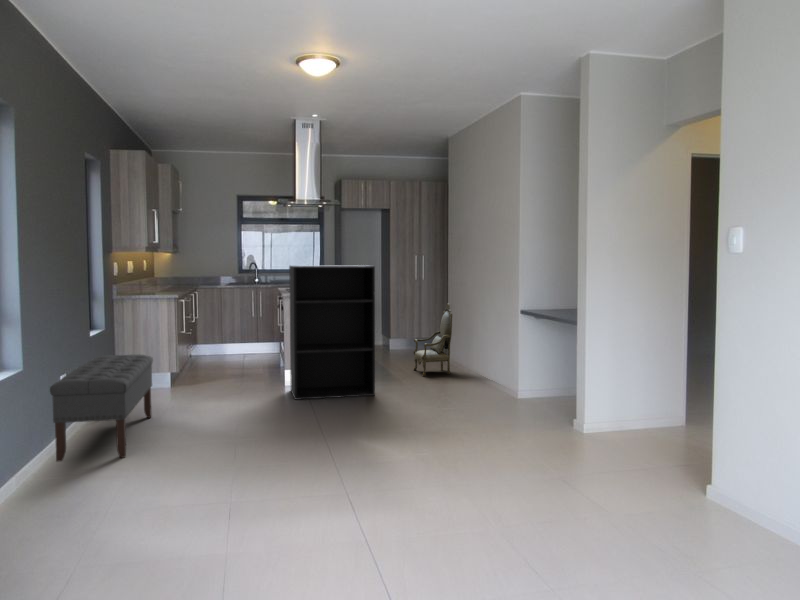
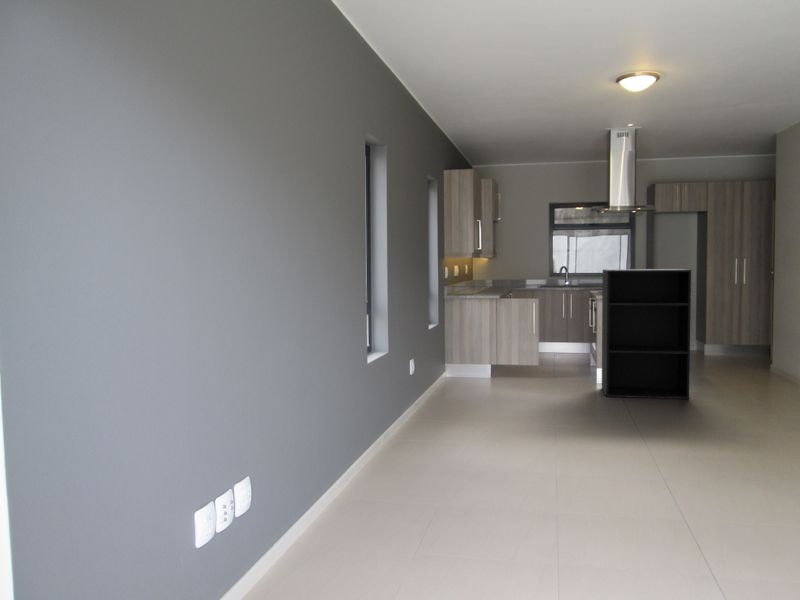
armchair: present [414,303,452,376] -> none [732,282,780,385]
bench: present [50,355,153,461] -> none [408,346,481,430]

